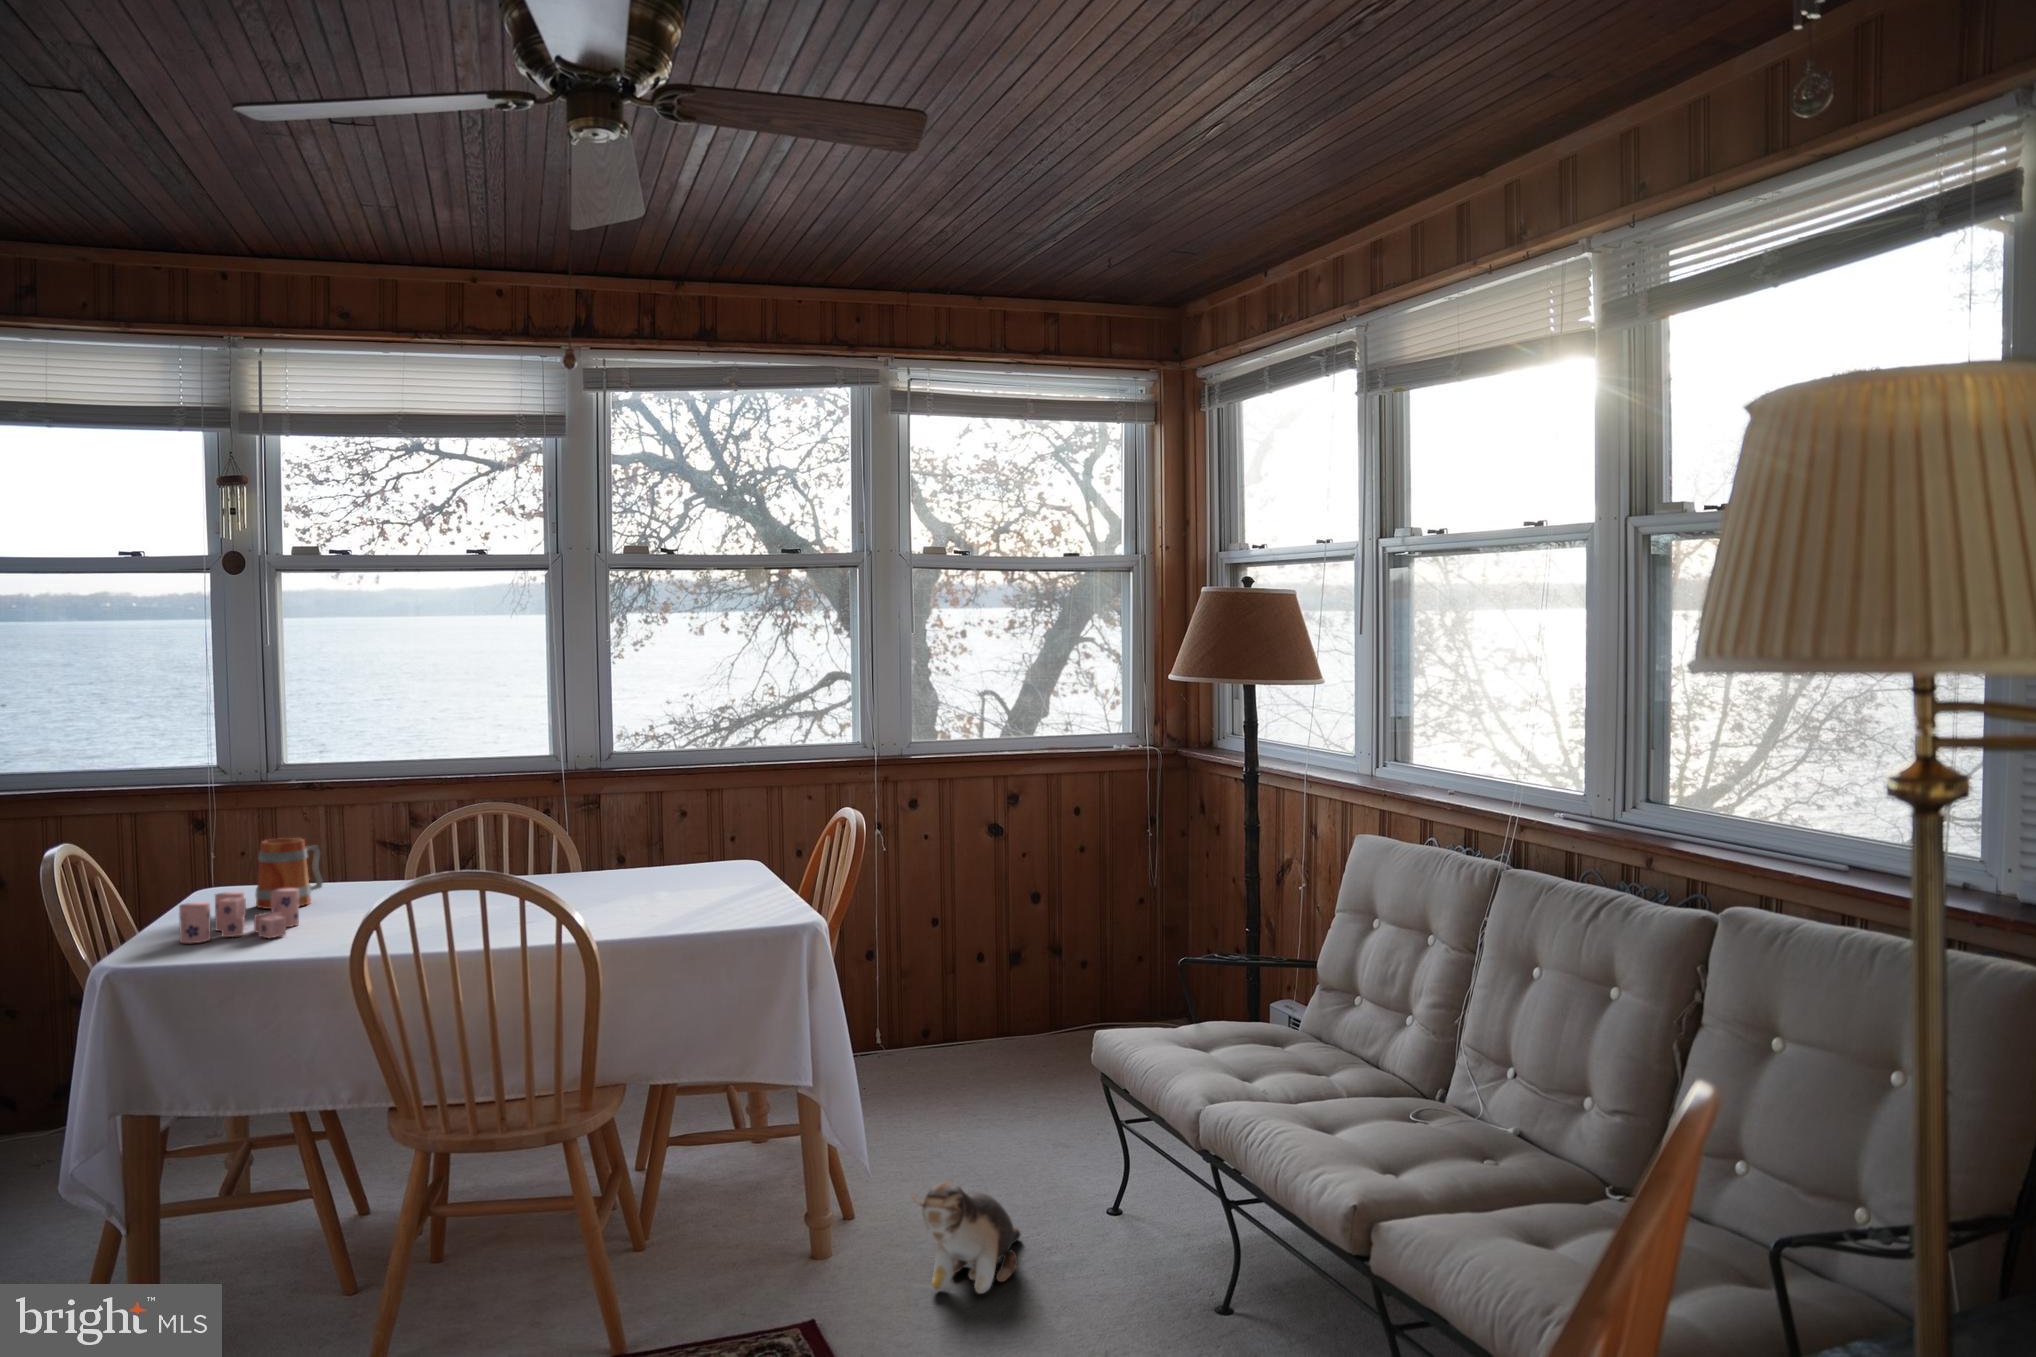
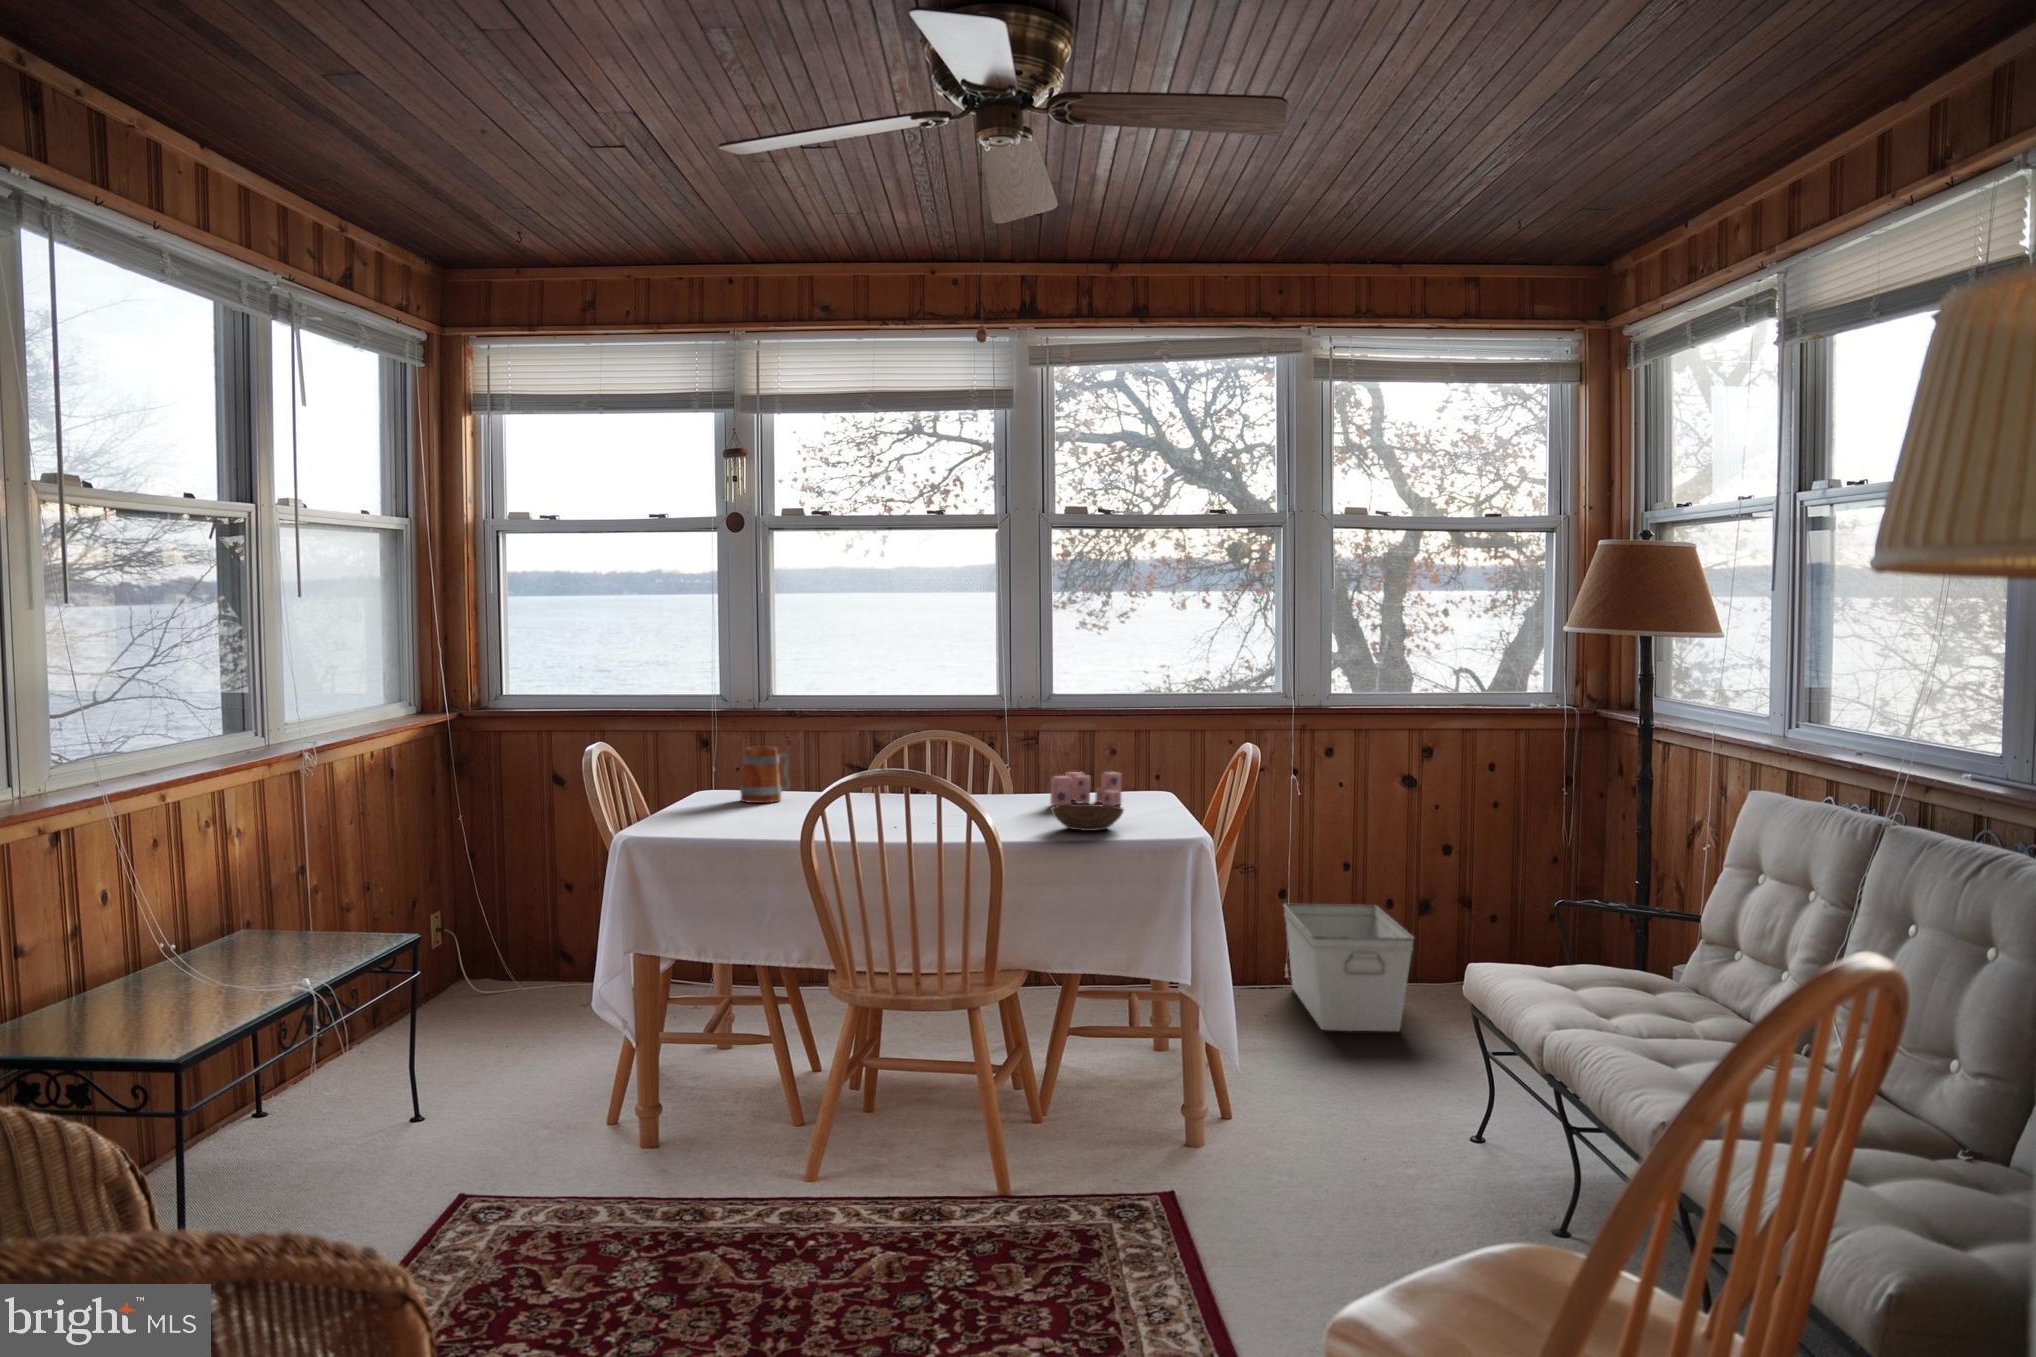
bowl: none [656,887,741,920] -> present [1051,804,1124,831]
candle: present [179,888,299,944] -> present [1050,772,1122,806]
storage bin: none [888,957,1028,1097] -> present [1284,904,1414,1031]
plush toy: present [911,1181,1020,1294] -> none [1261,1080,1374,1188]

